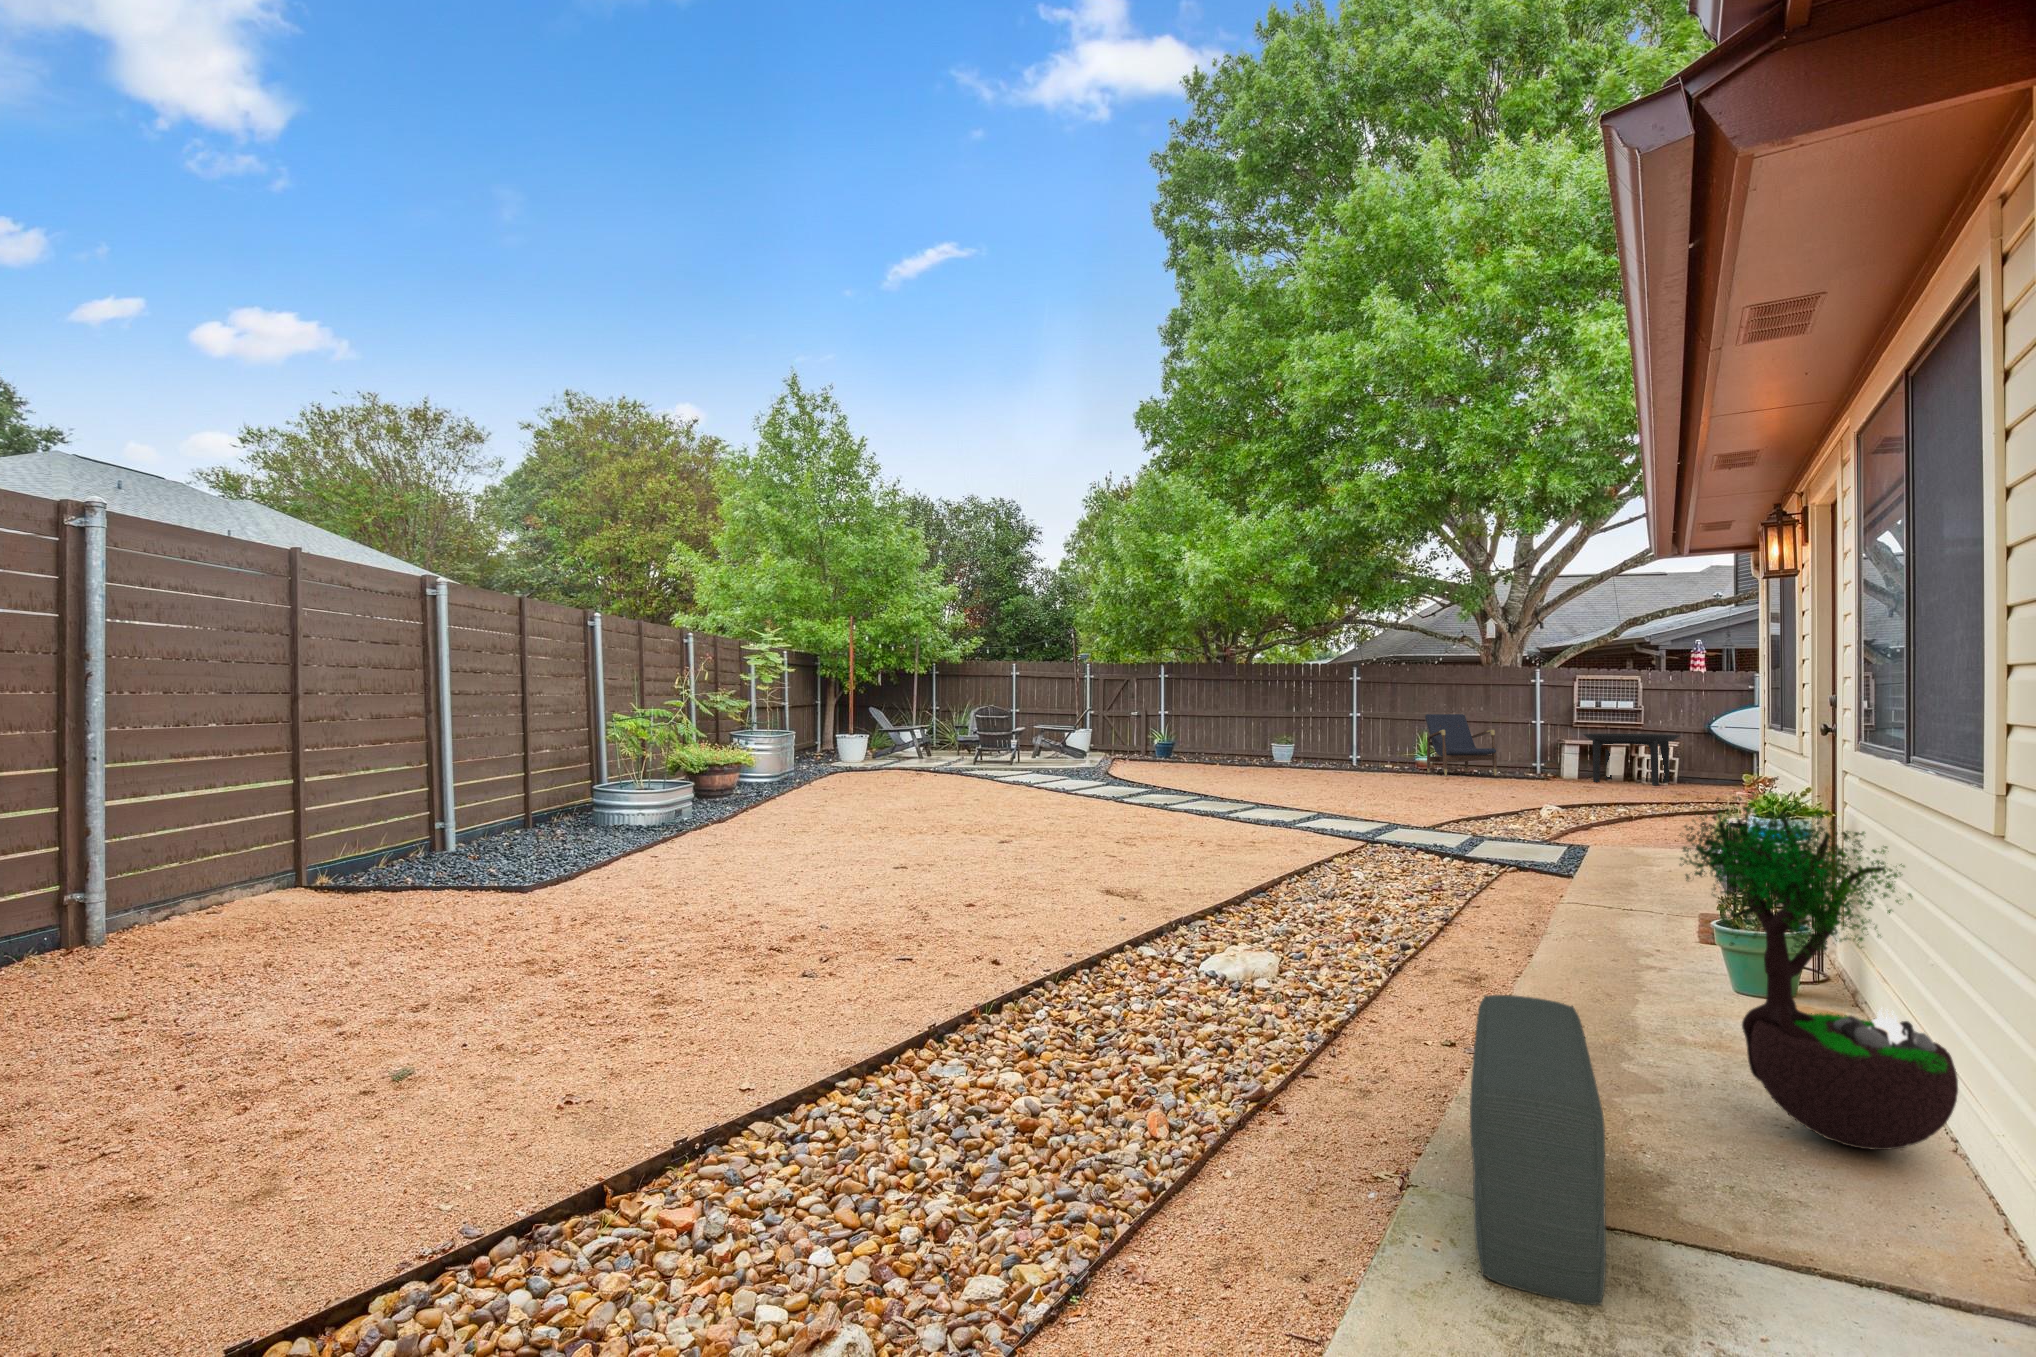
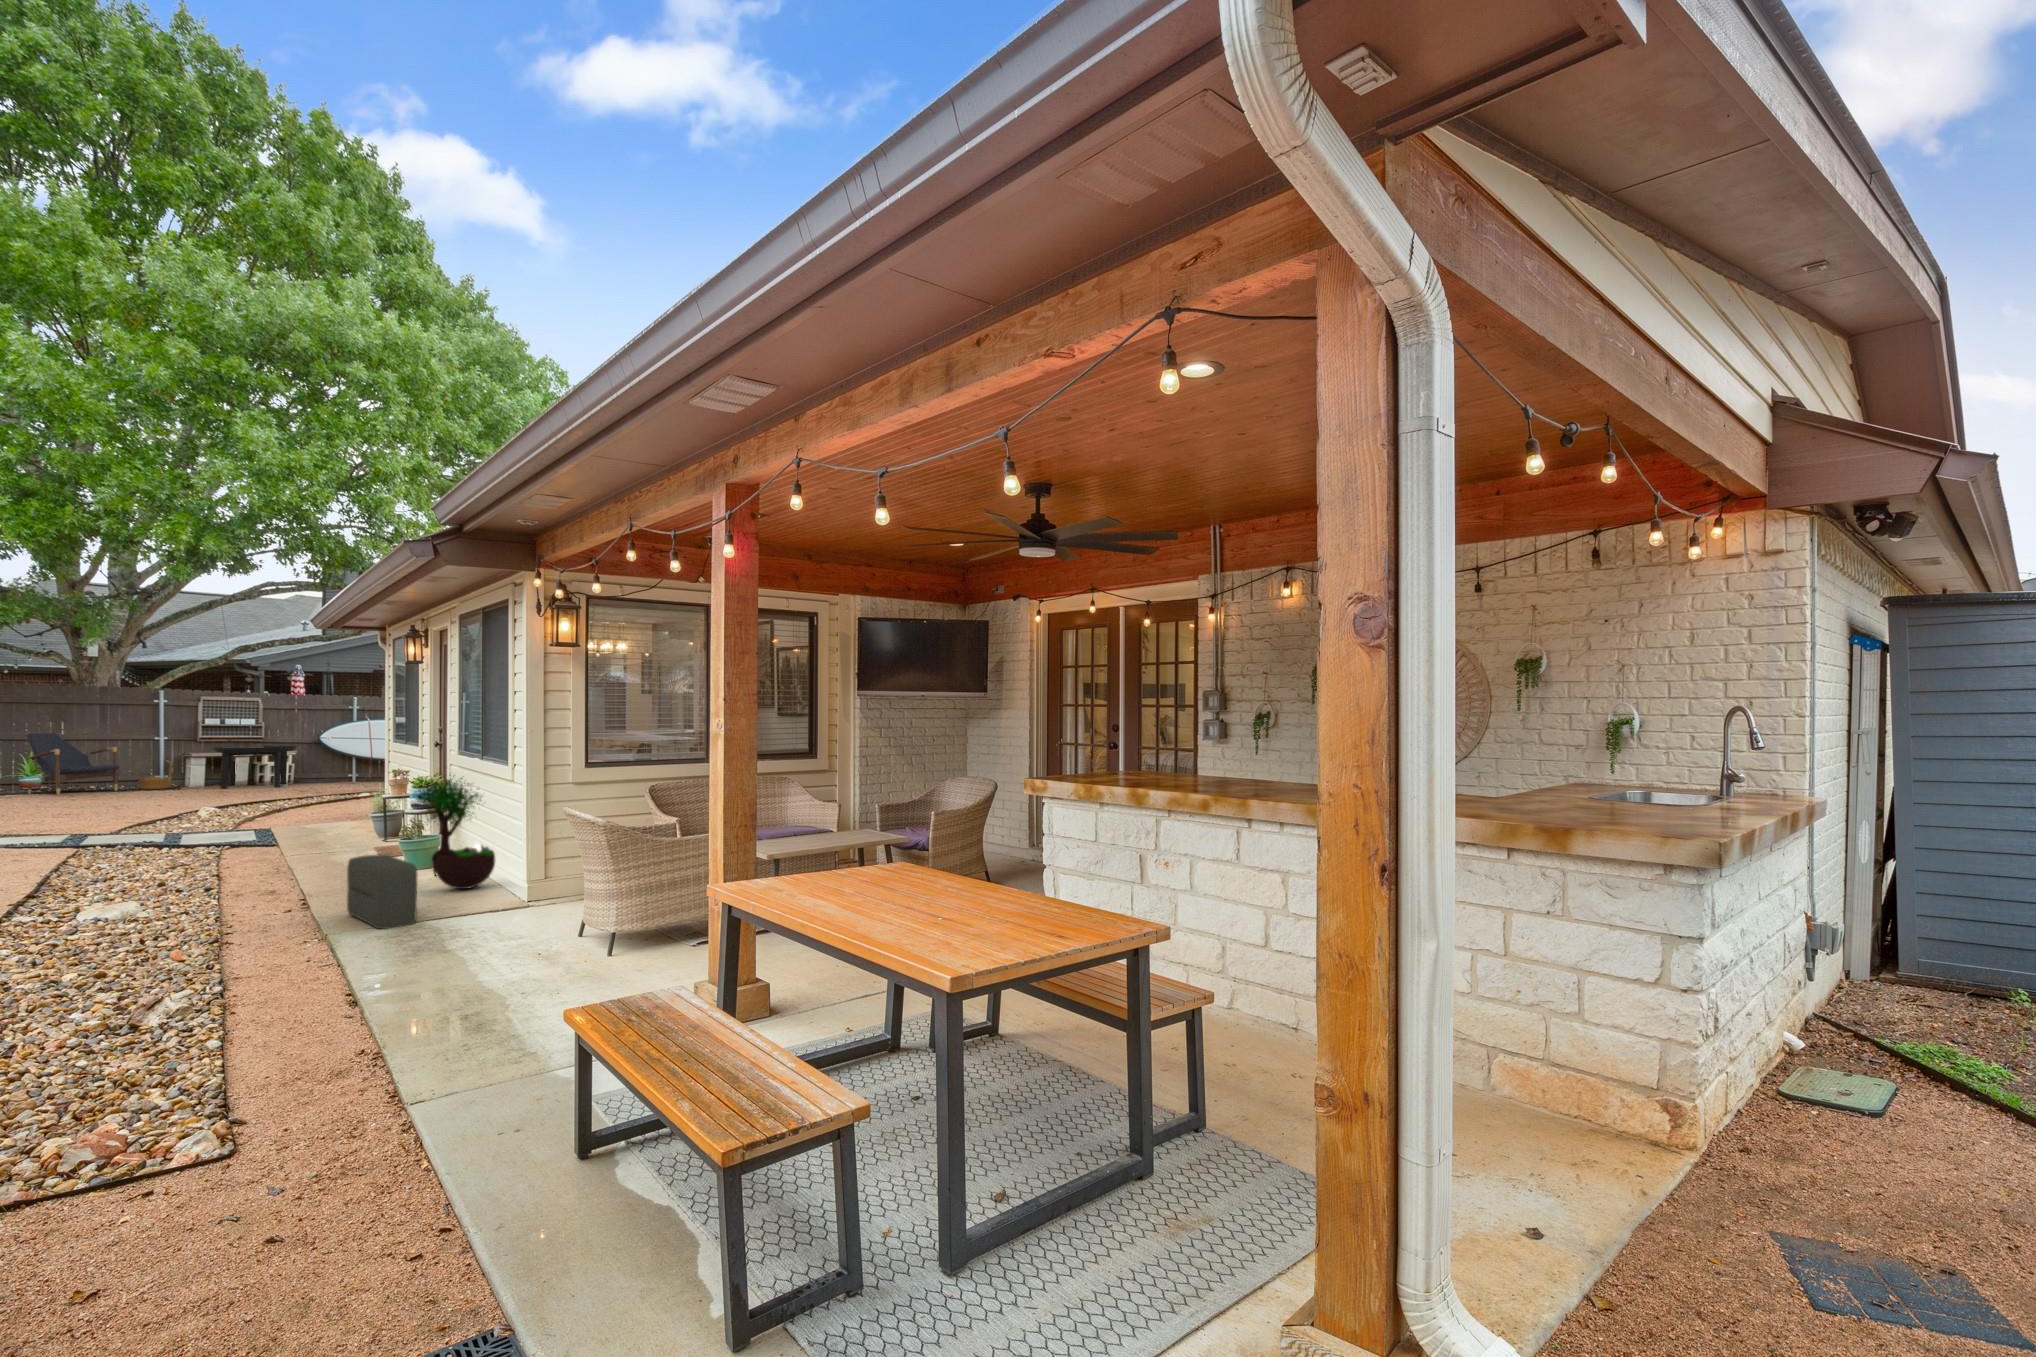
woven basket: none [1516,746,1548,777] -> present [138,762,172,789]

